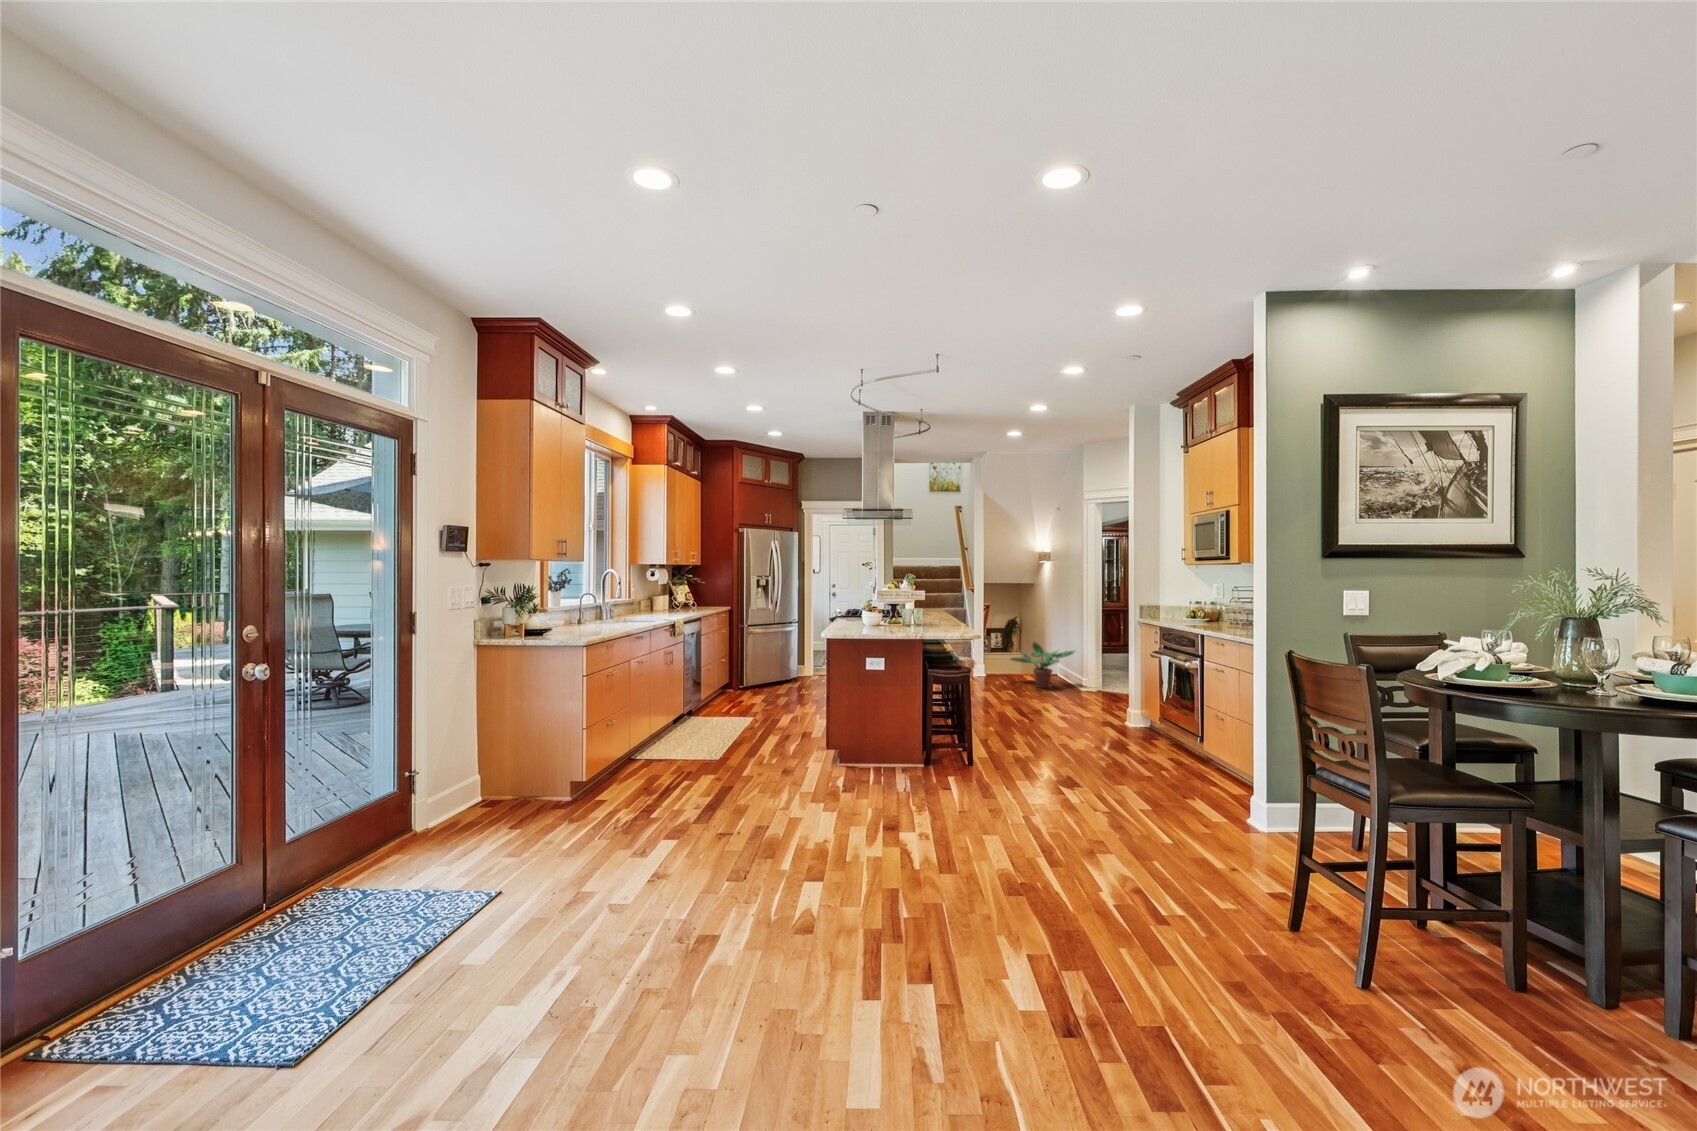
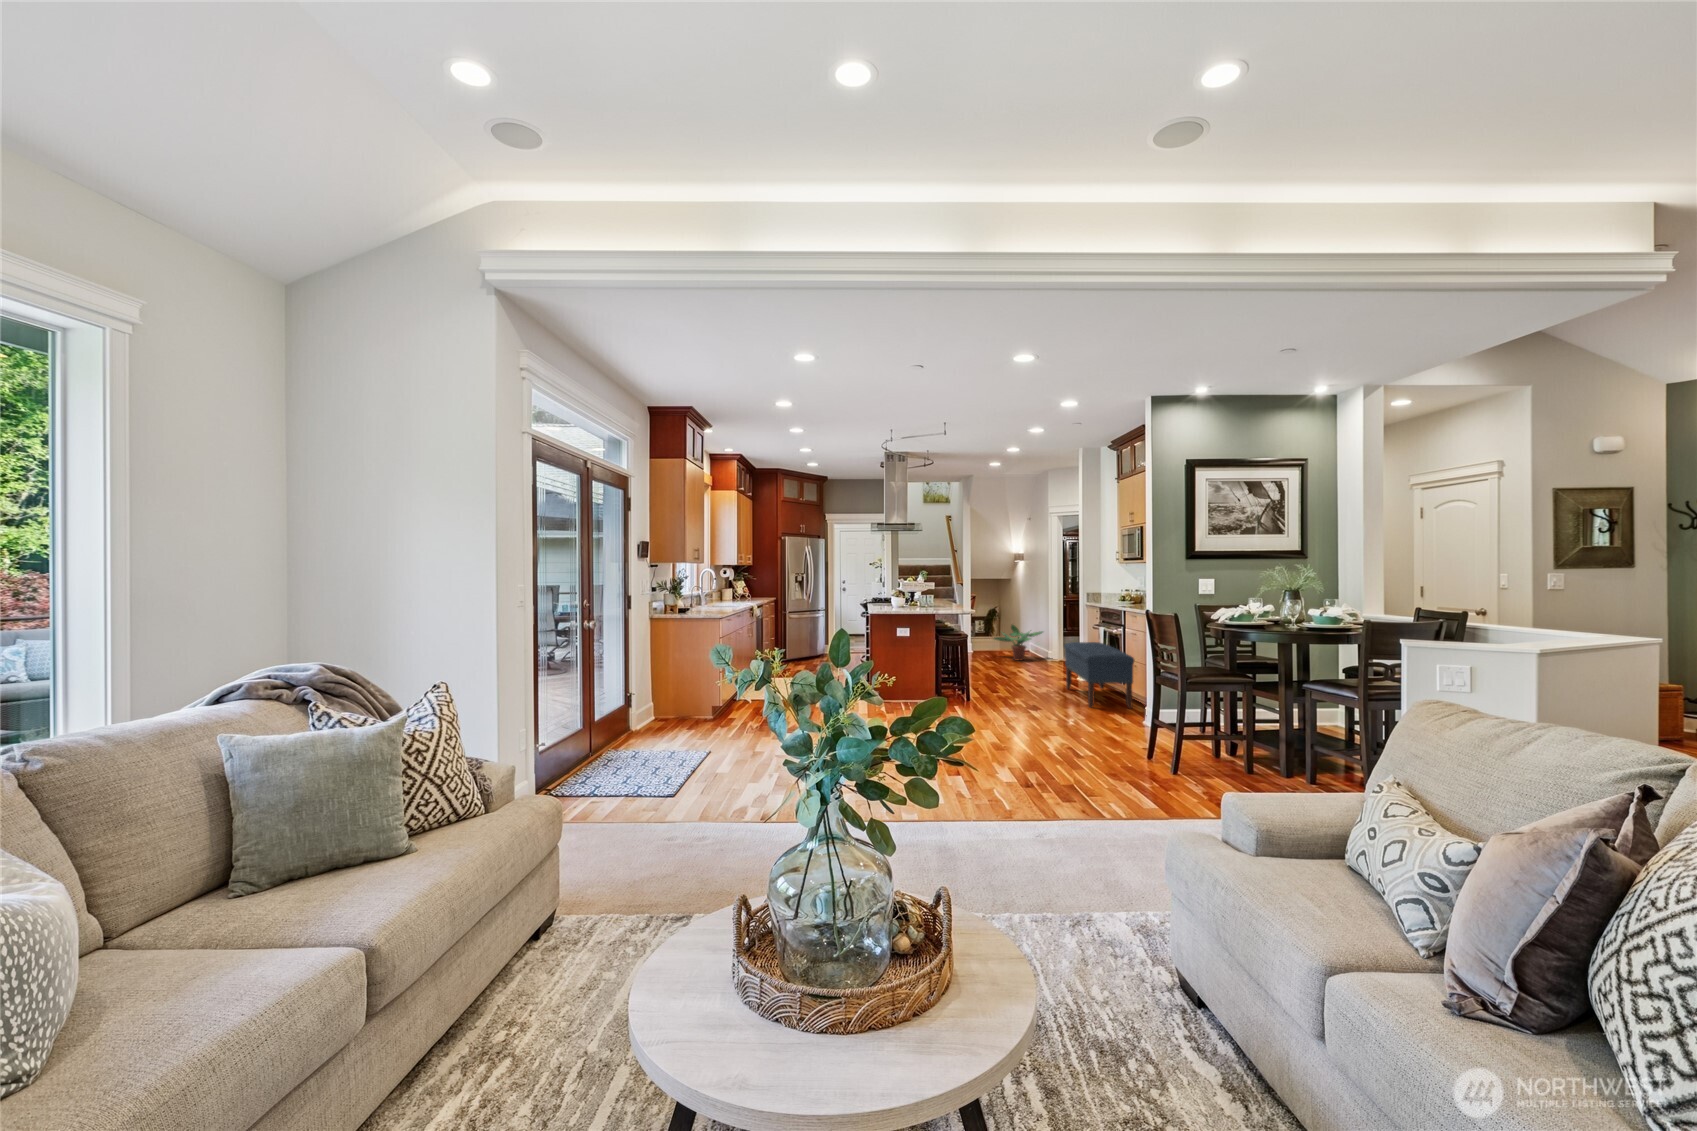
bench: none [1108,676,1223,787] -> present [1064,642,1134,709]

